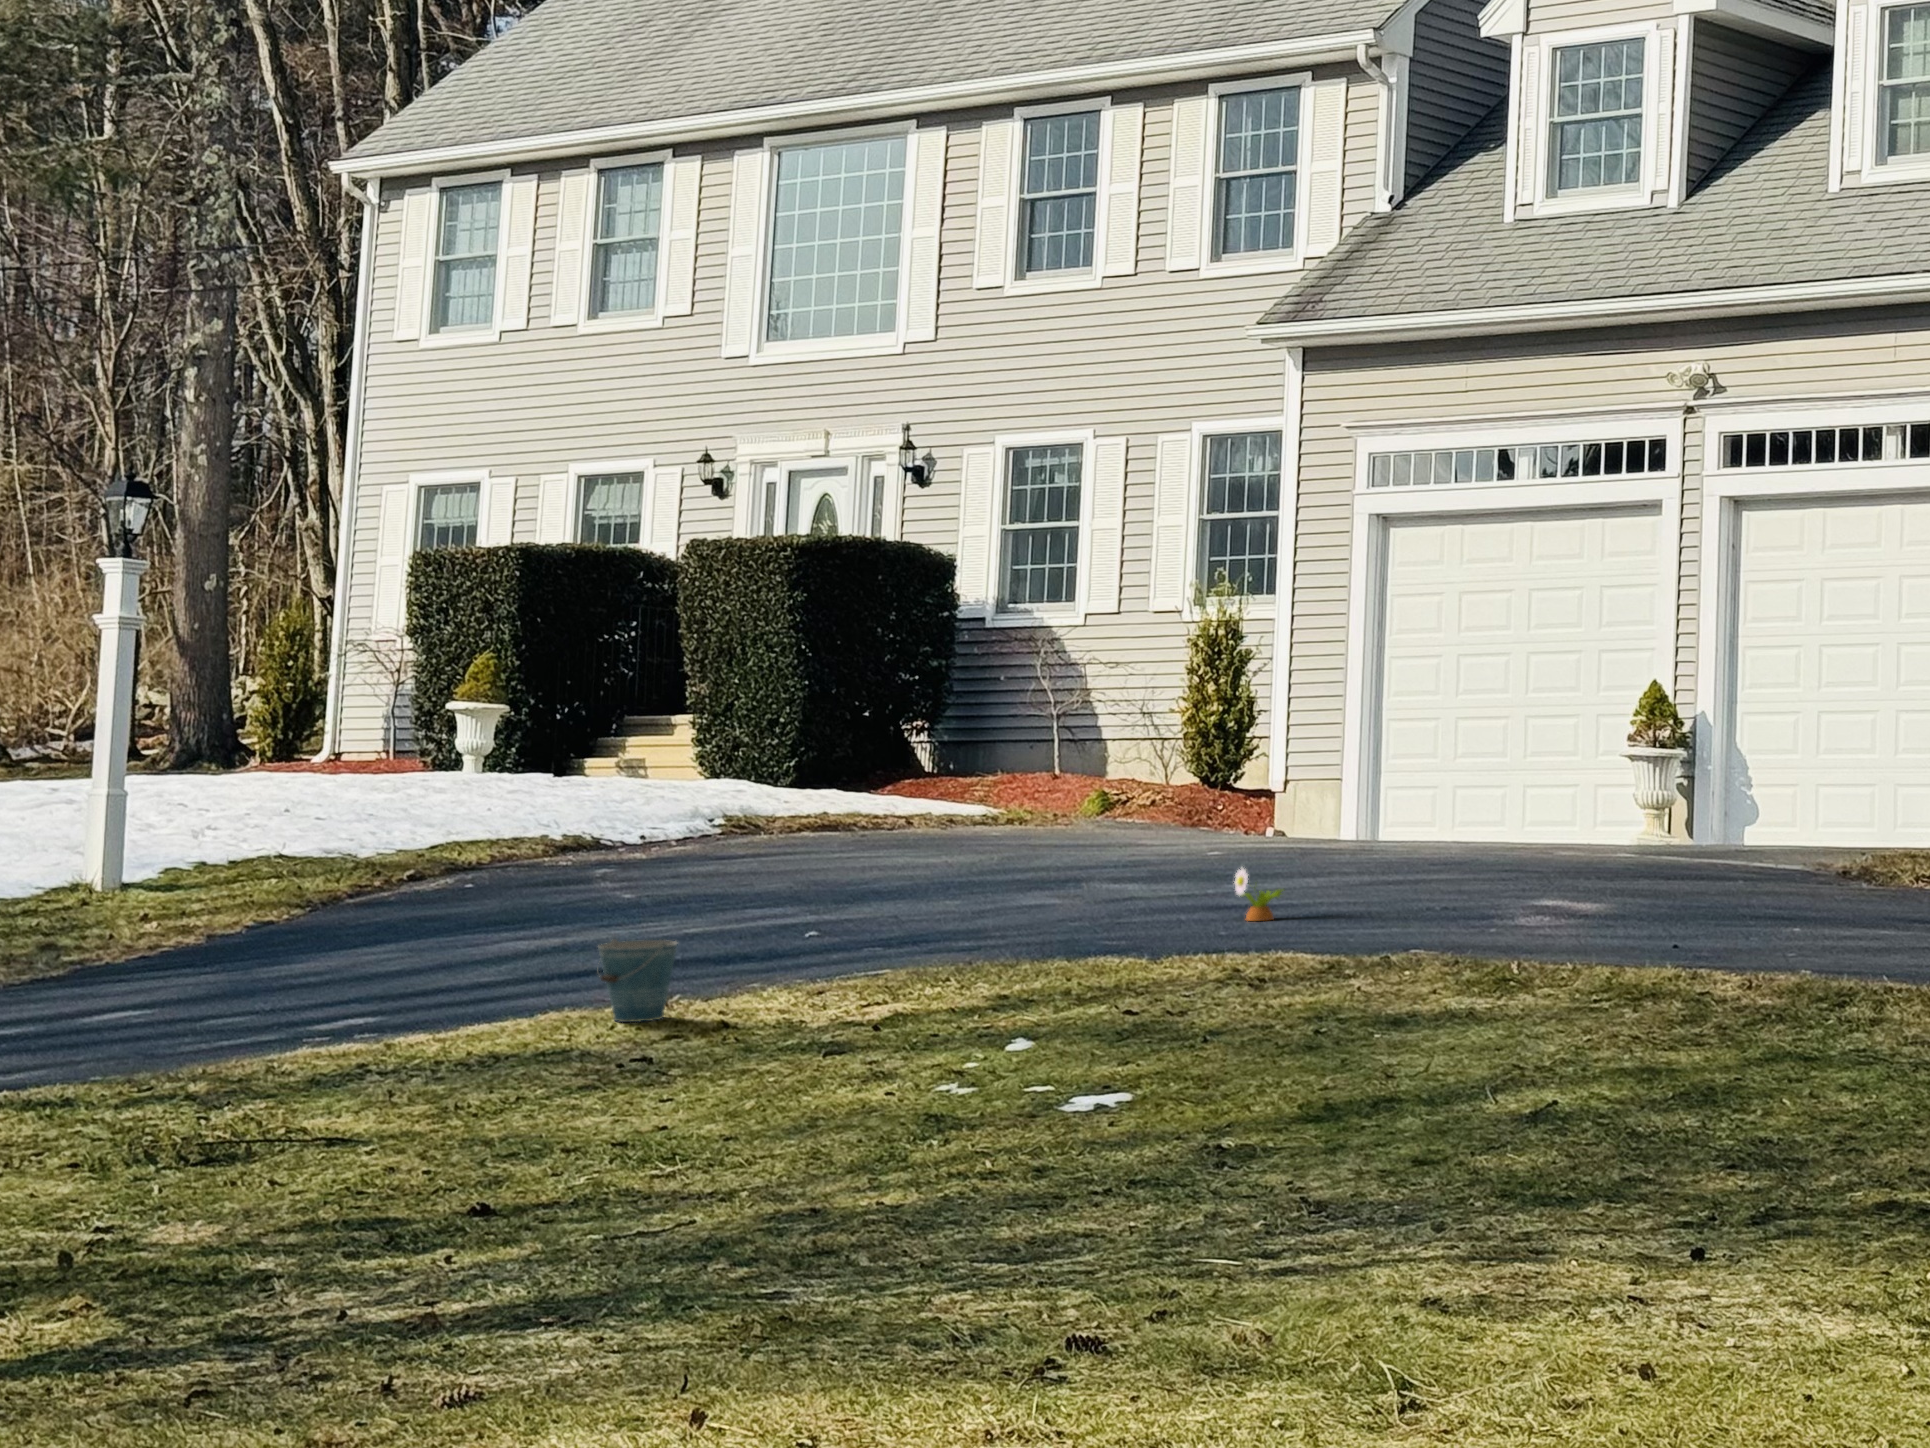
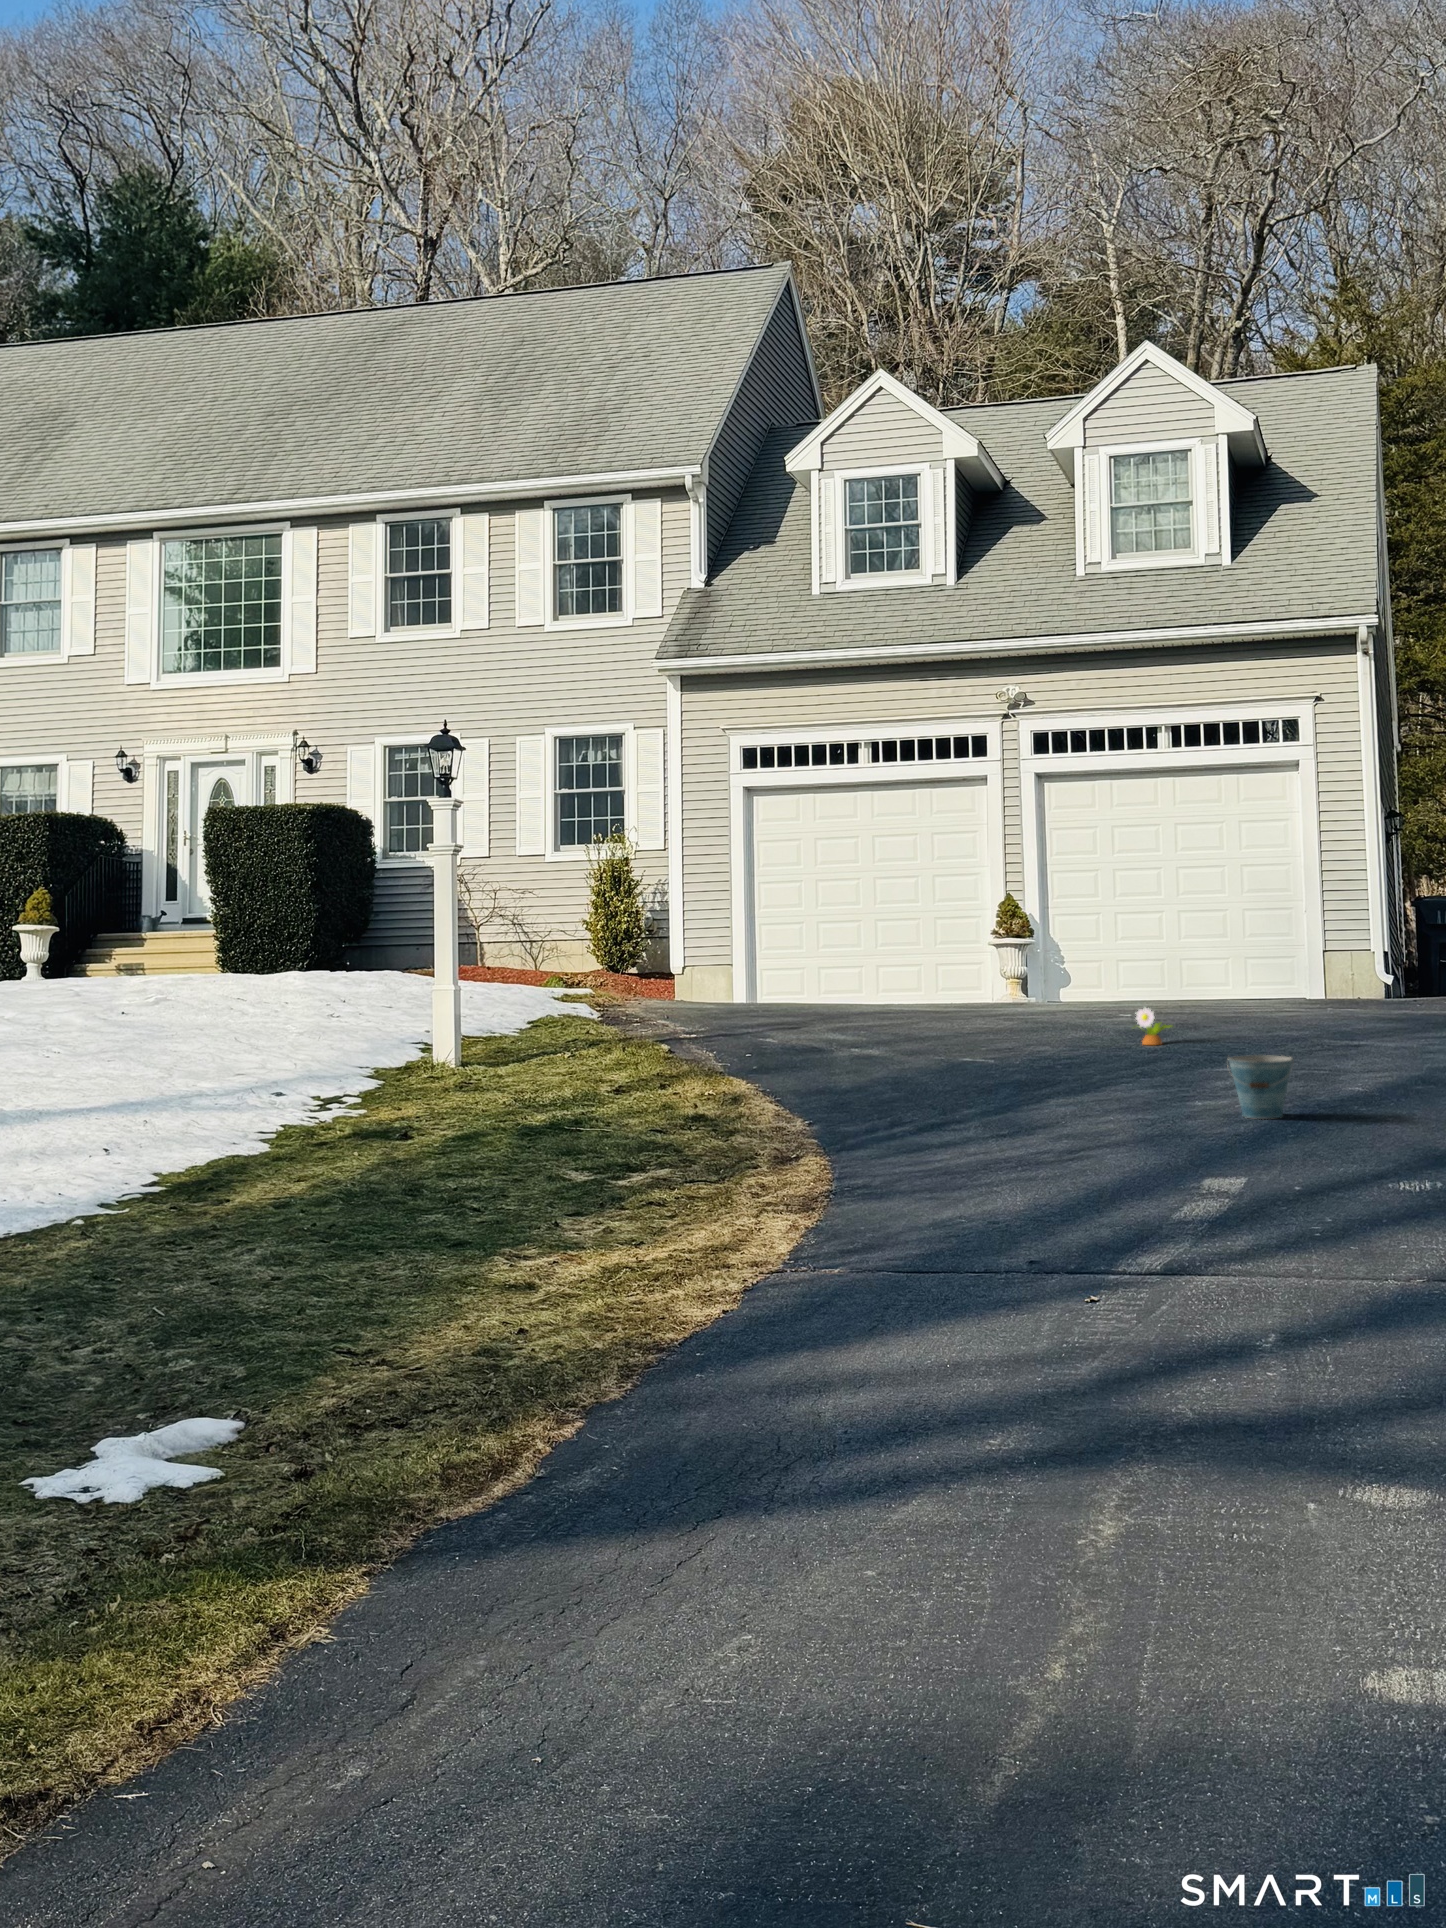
bucket: present [598,940,677,1022] -> present [1228,1055,1293,1119]

